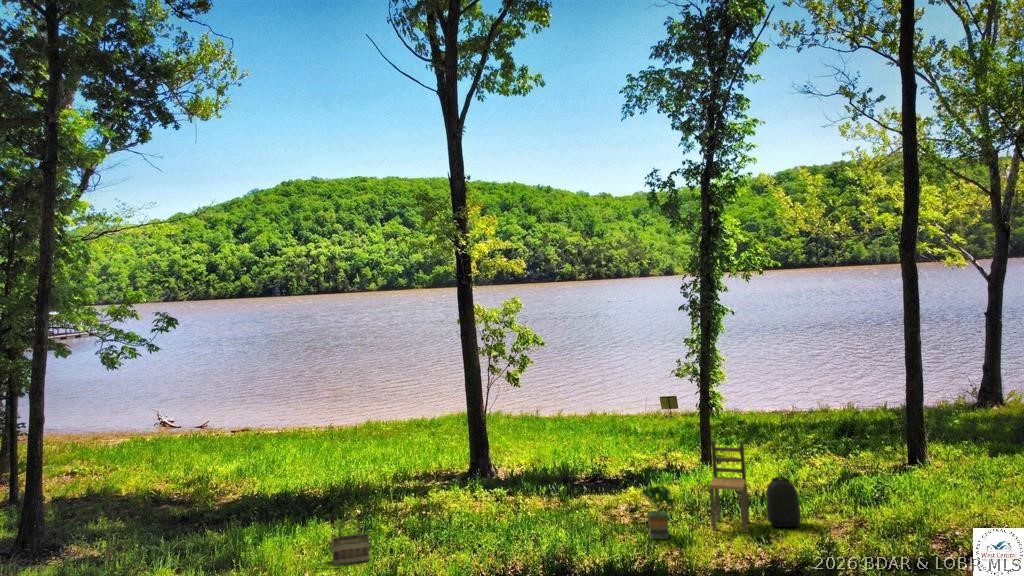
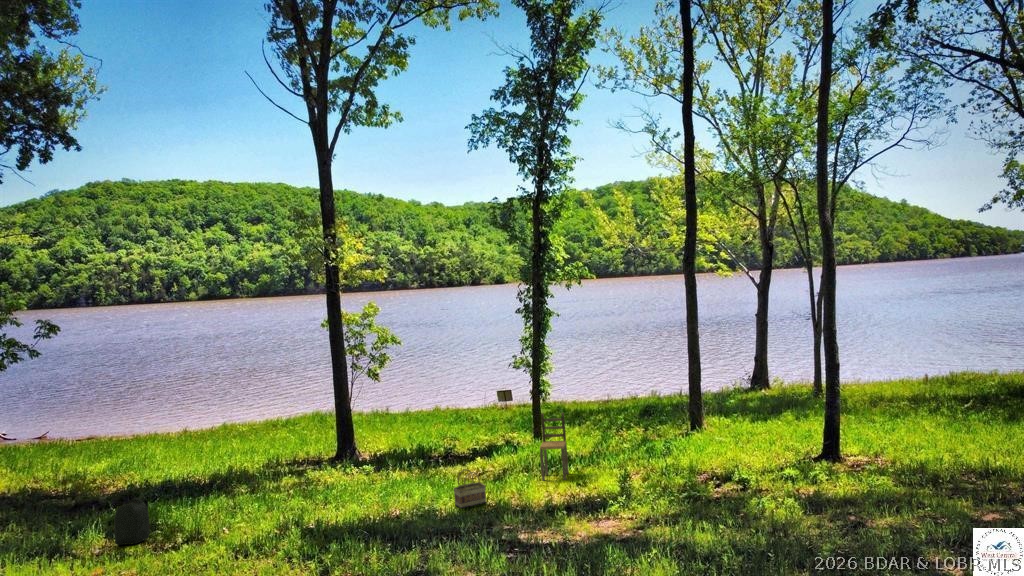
backpack: present [767,477,801,527] -> present [114,499,150,545]
potted tree: present [641,486,674,539] -> none [488,450,515,491]
basket: present [332,517,369,566] -> present [454,469,486,508]

